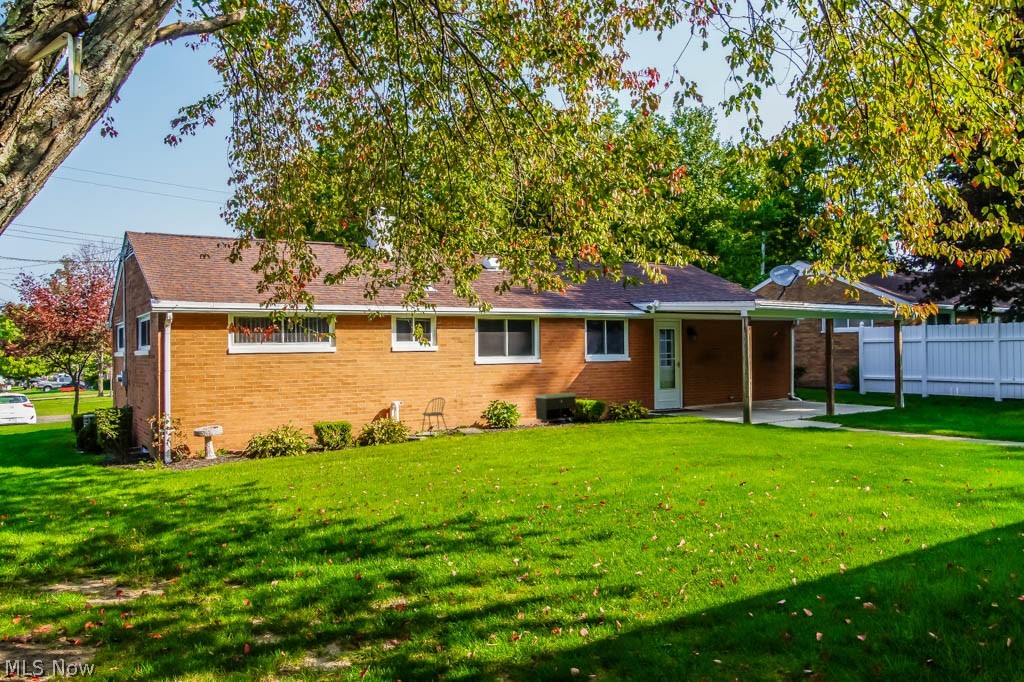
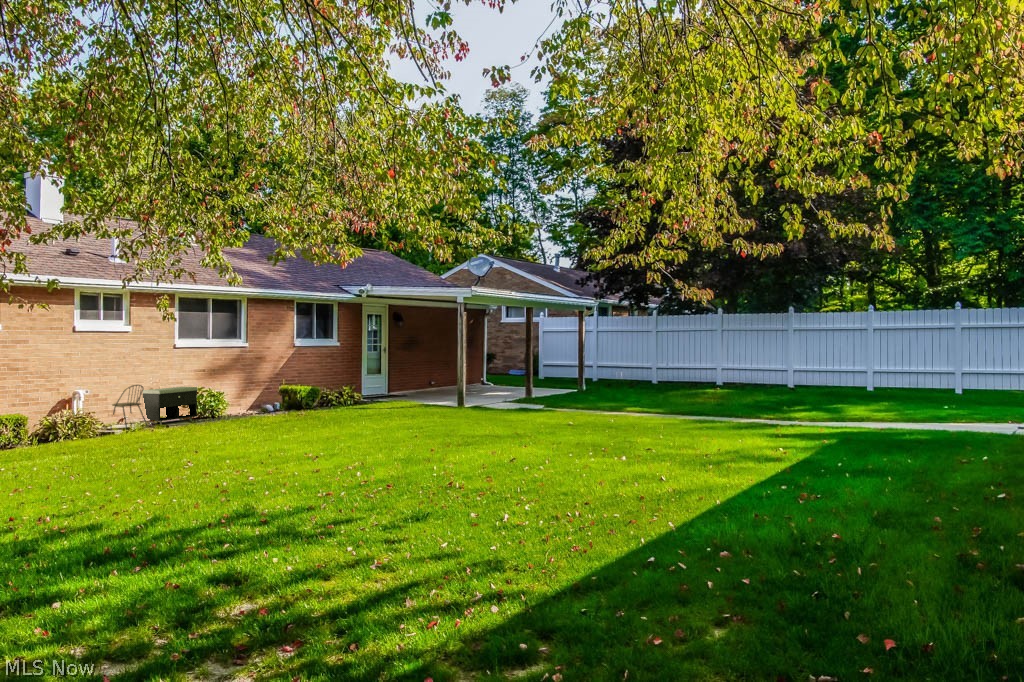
storage bench: present [535,393,576,423] -> present [143,387,198,424]

